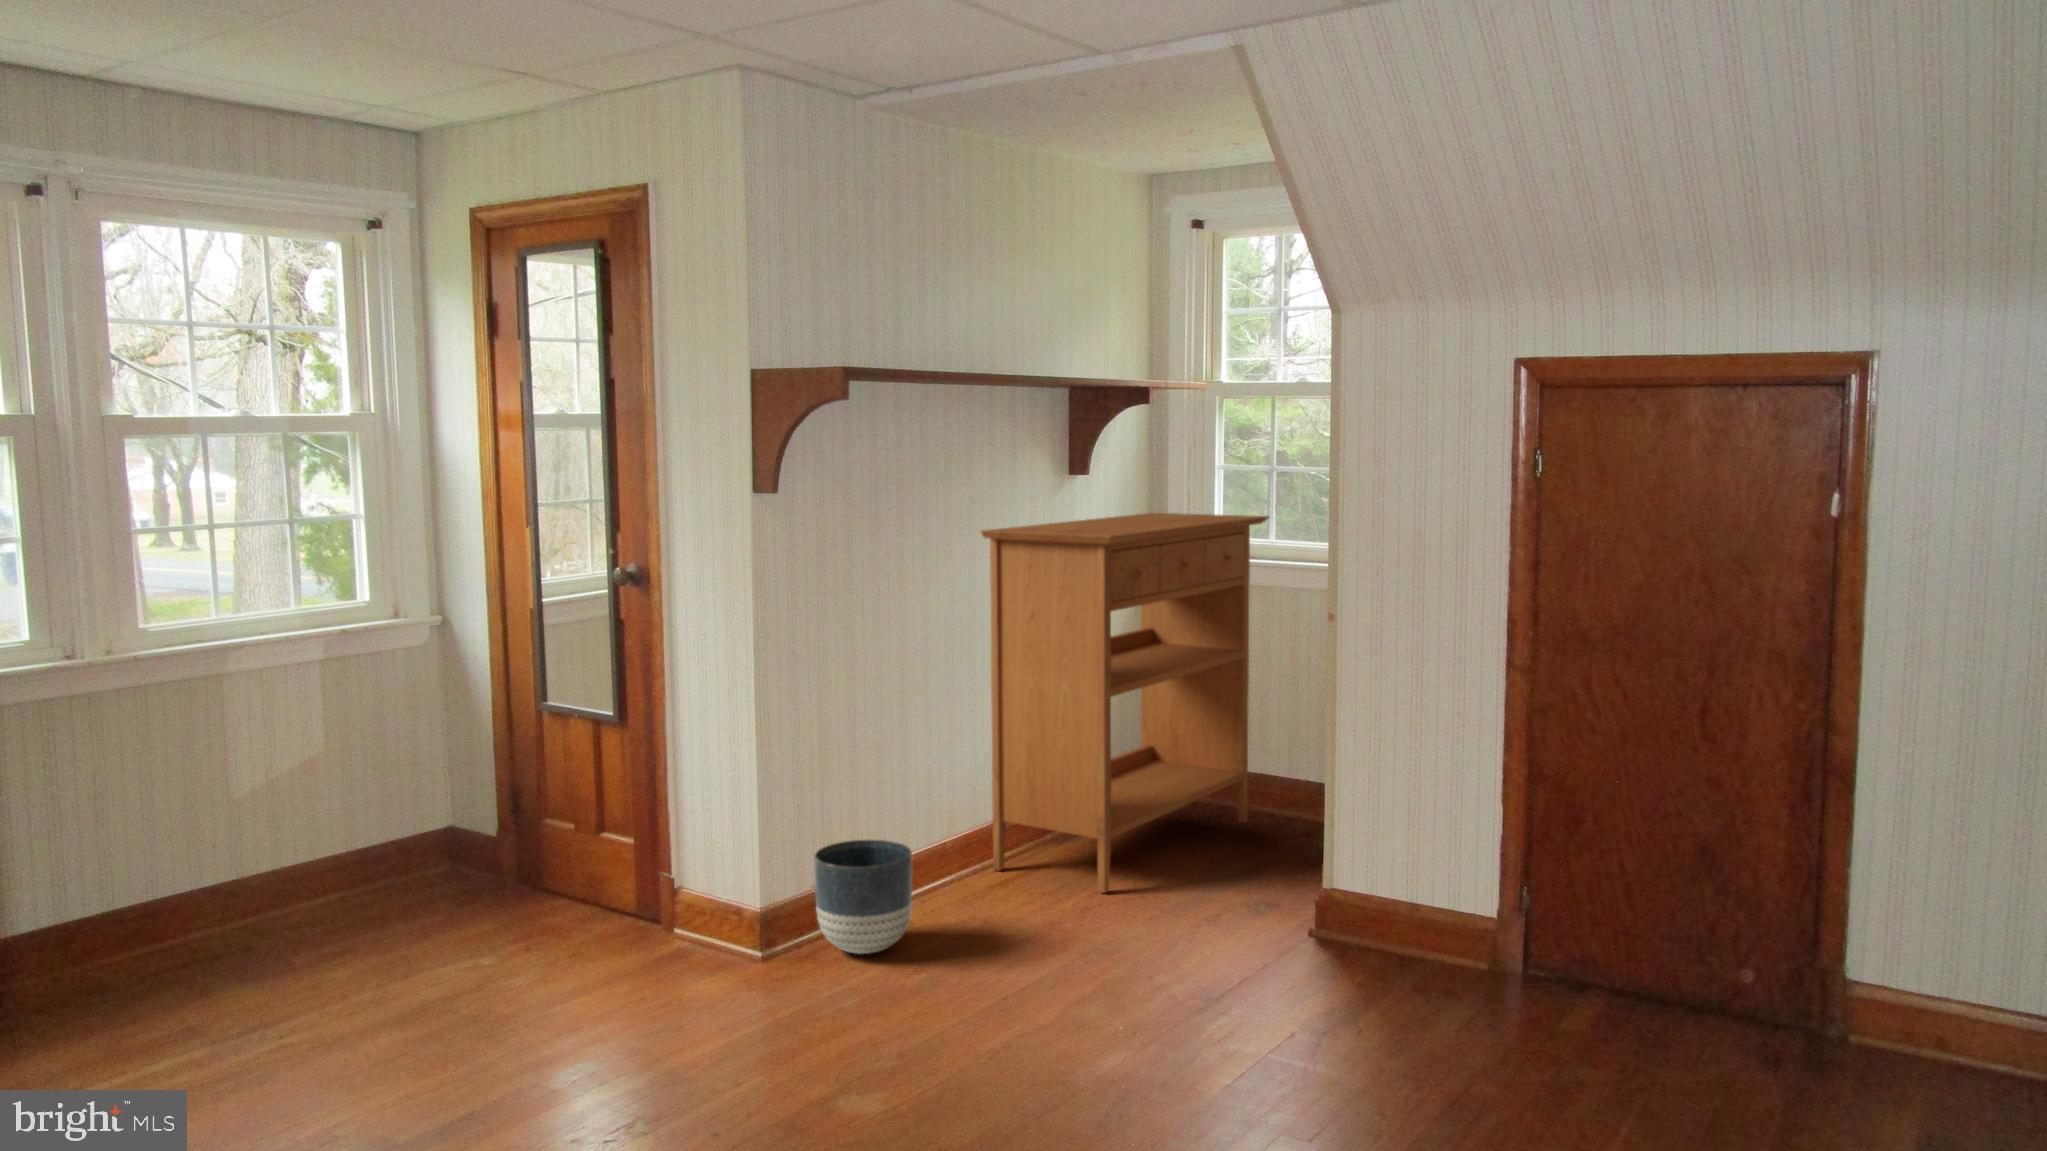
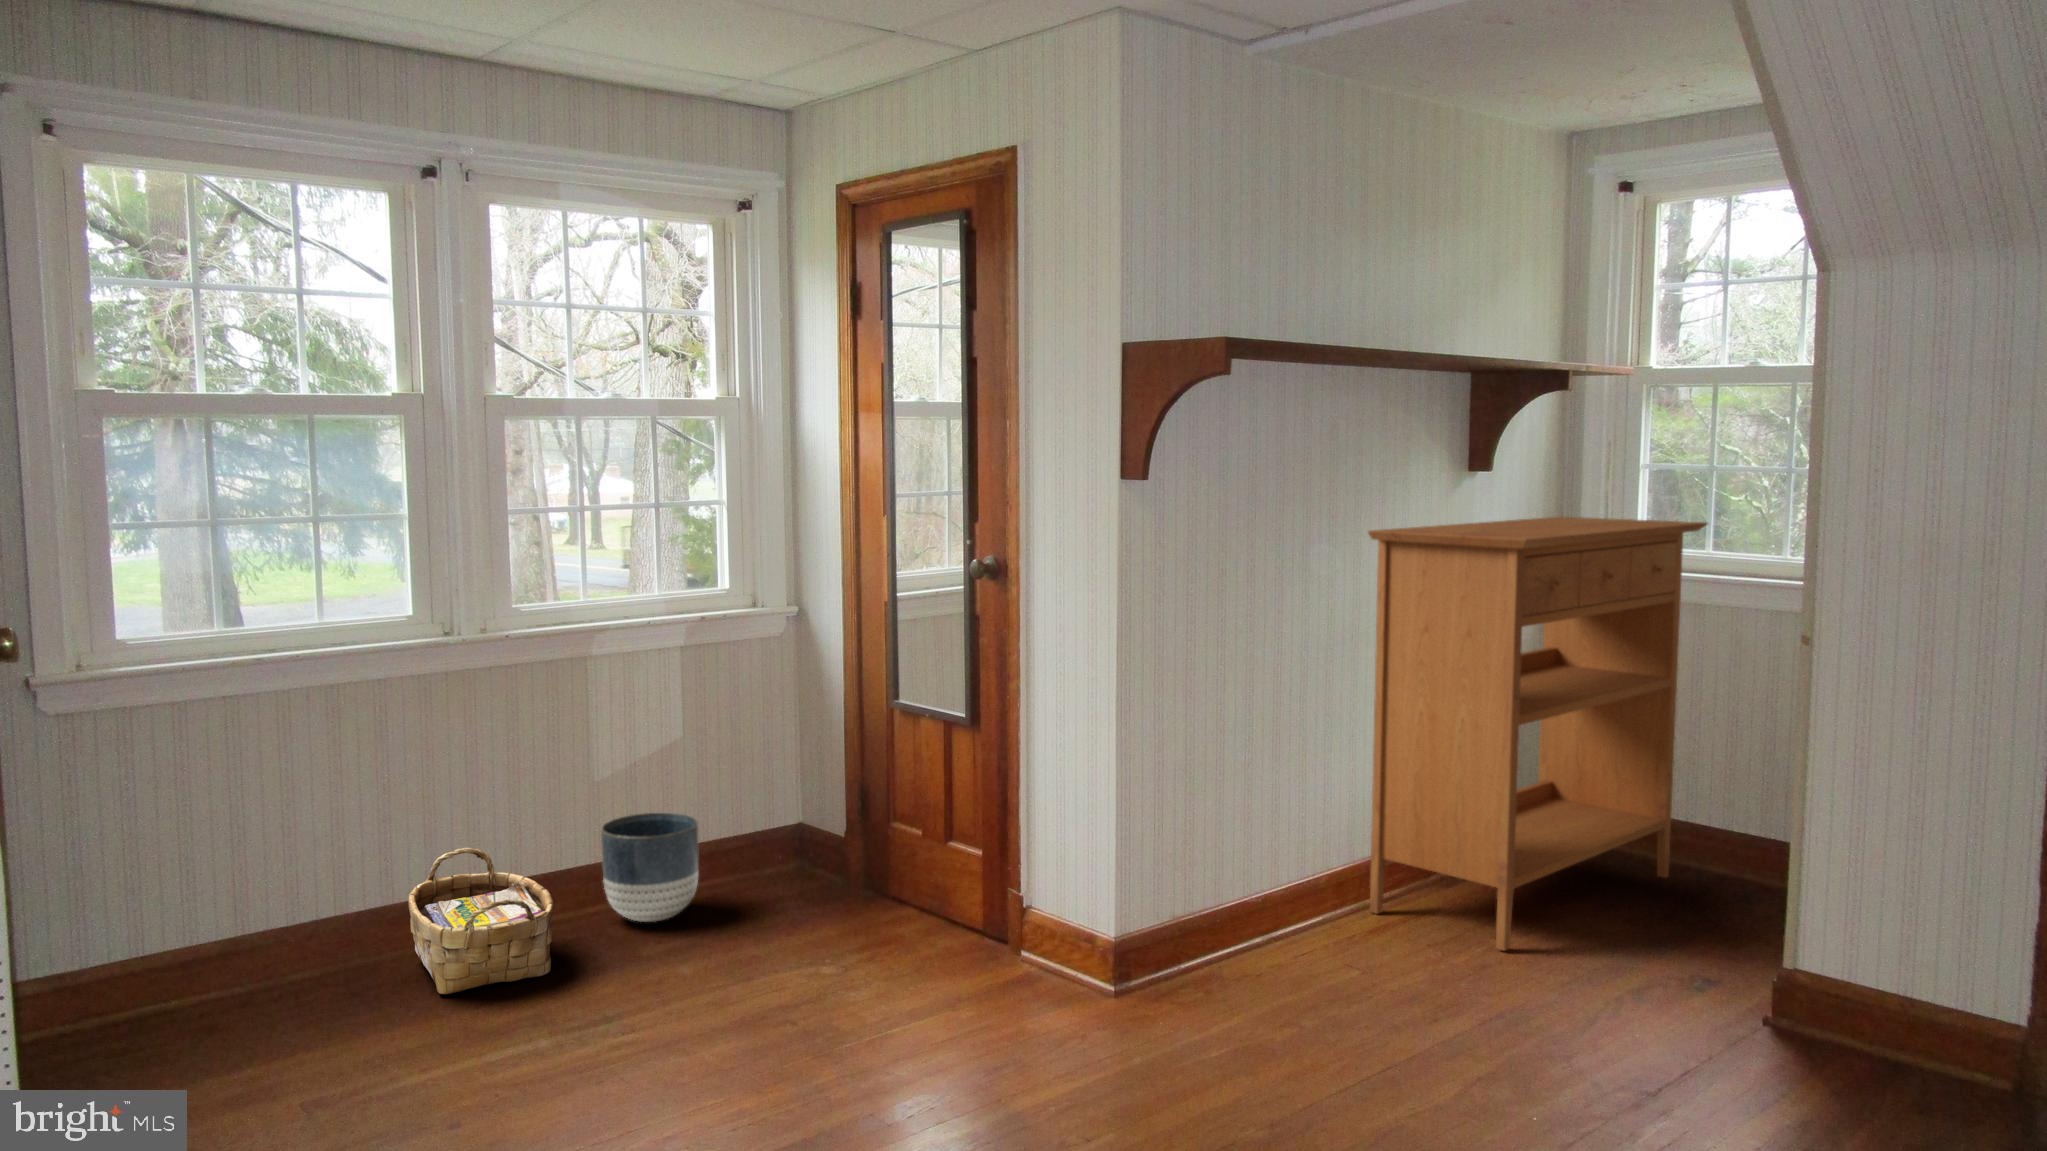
planter: present [814,840,912,954] -> present [601,813,699,922]
woven basket: none [33,871,195,1018] -> present [408,848,553,995]

